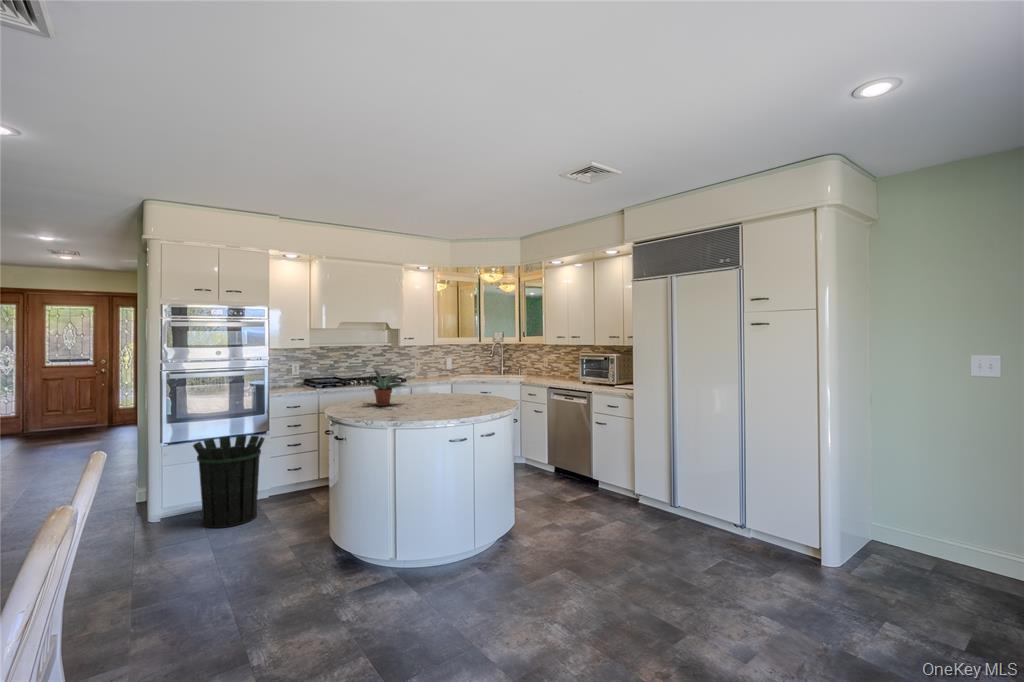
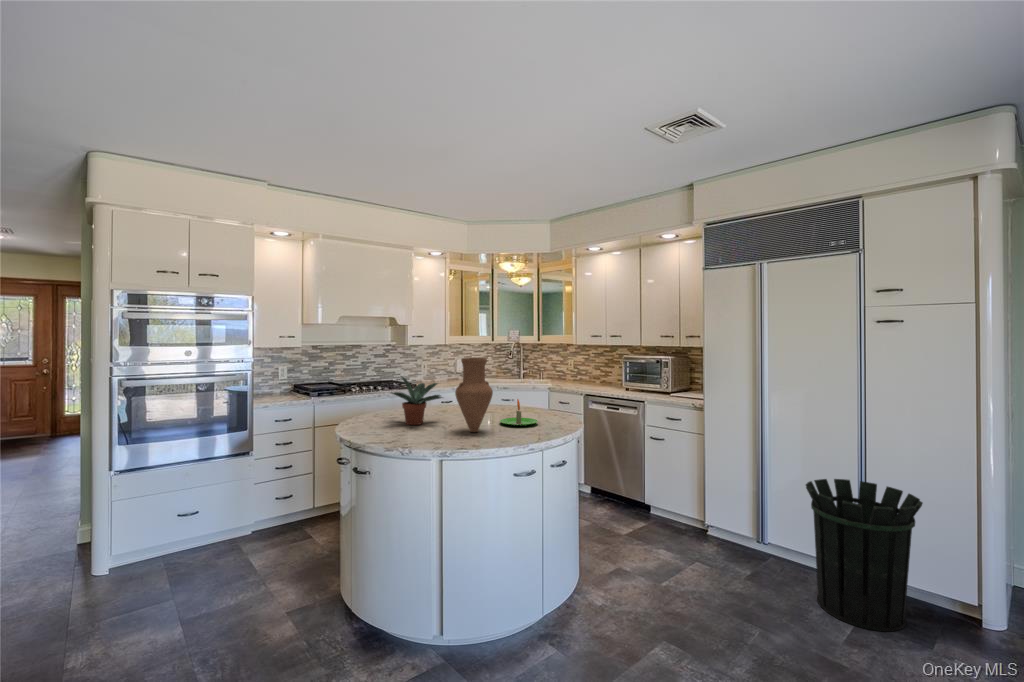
vase: none [409,354,437,410] -> present [455,358,493,432]
candle: none [448,386,477,407] -> present [500,399,538,426]
waste bin: present [193,435,264,528] -> present [806,479,923,631]

